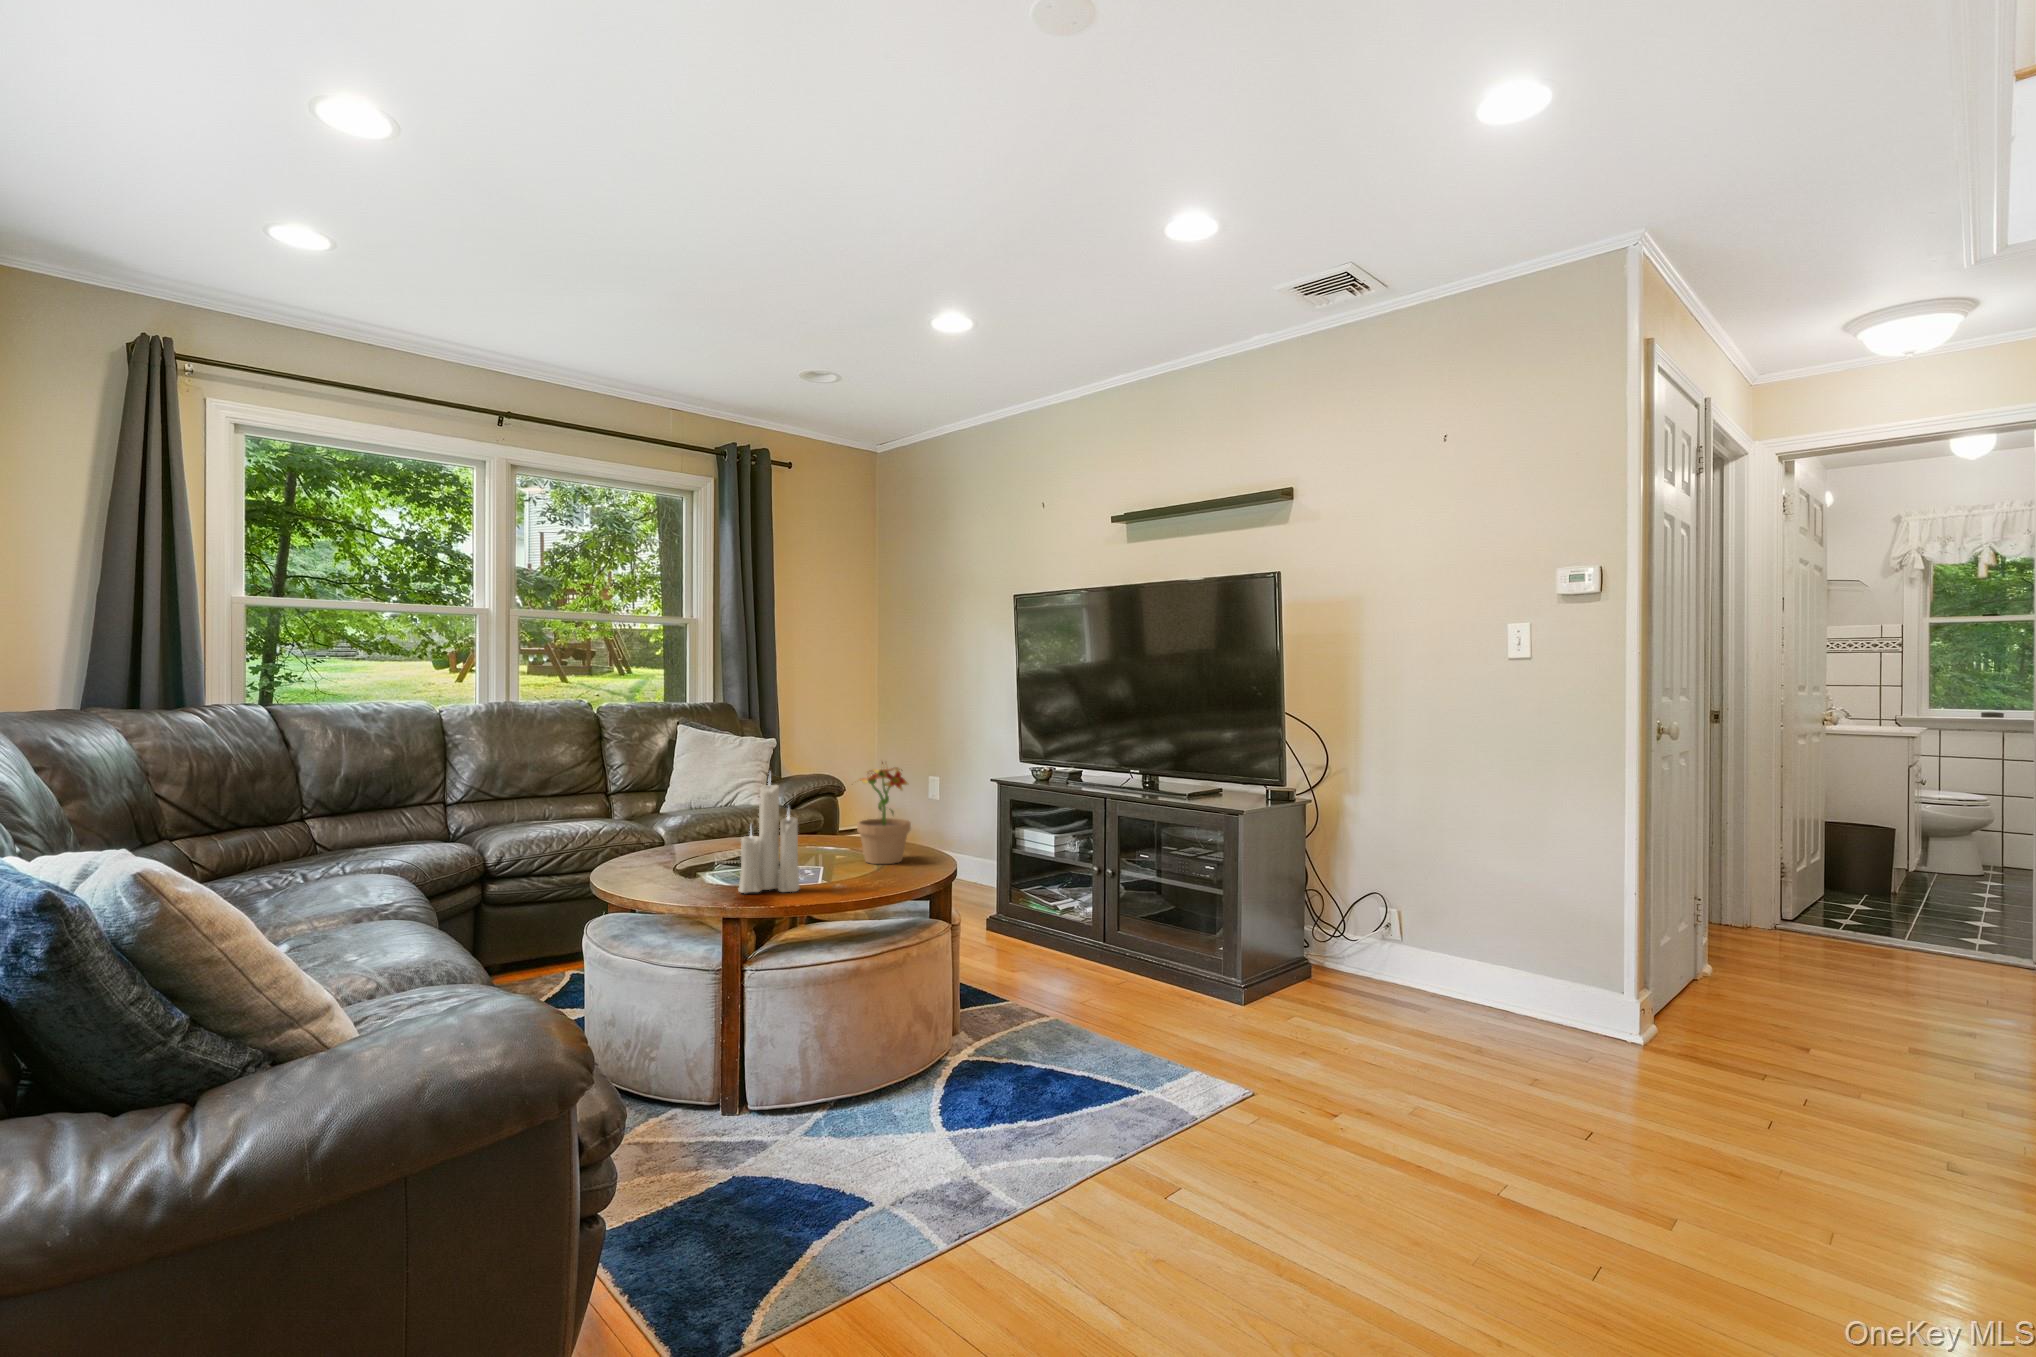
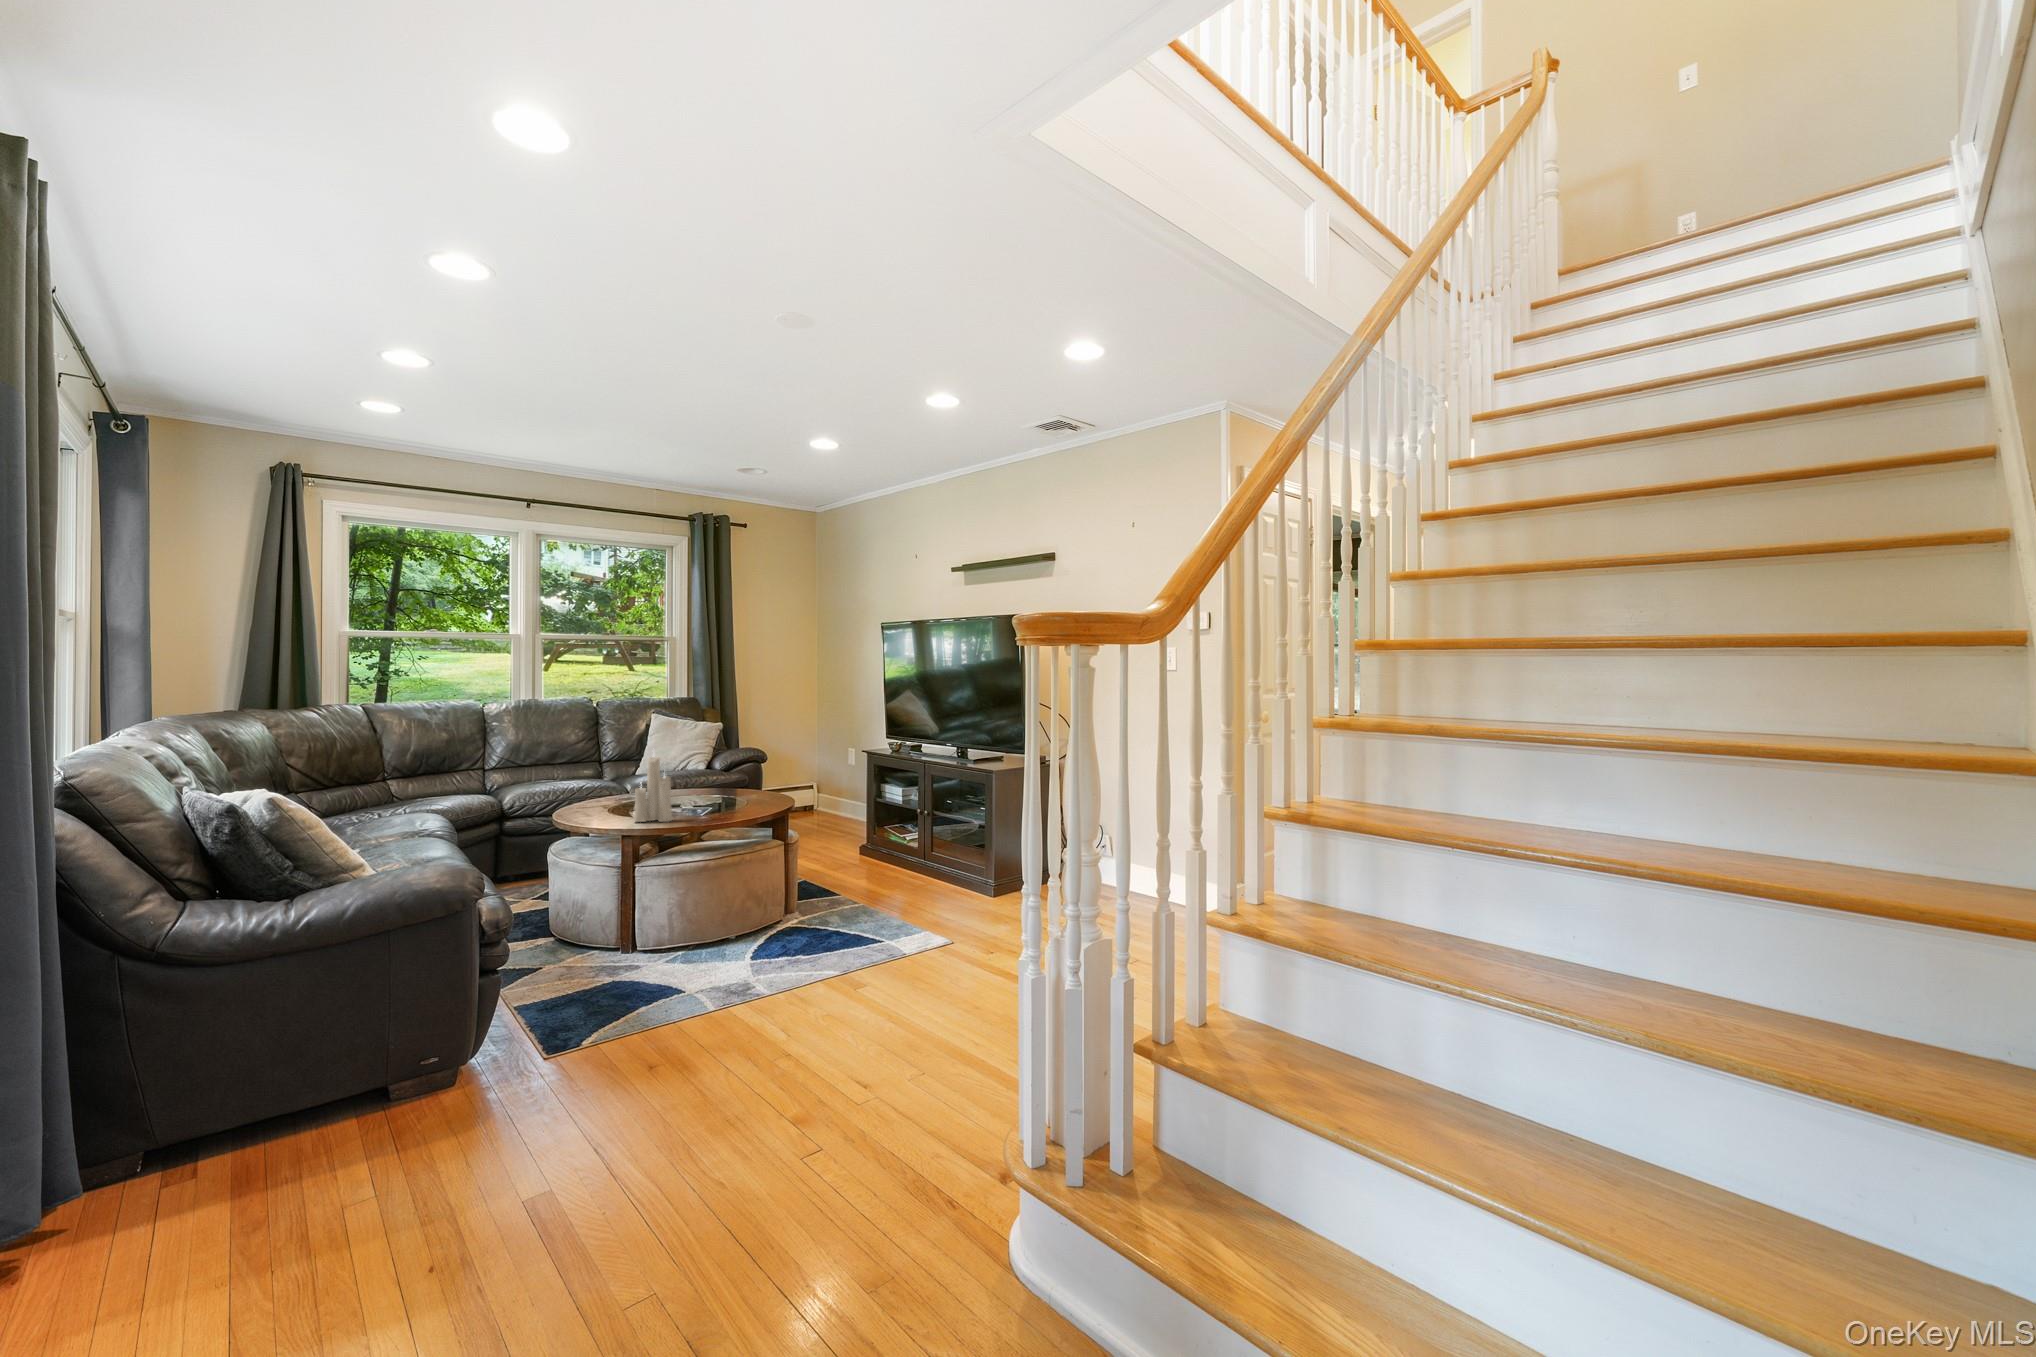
potted plant: present [857,762,911,864] -> none [721,741,761,807]

